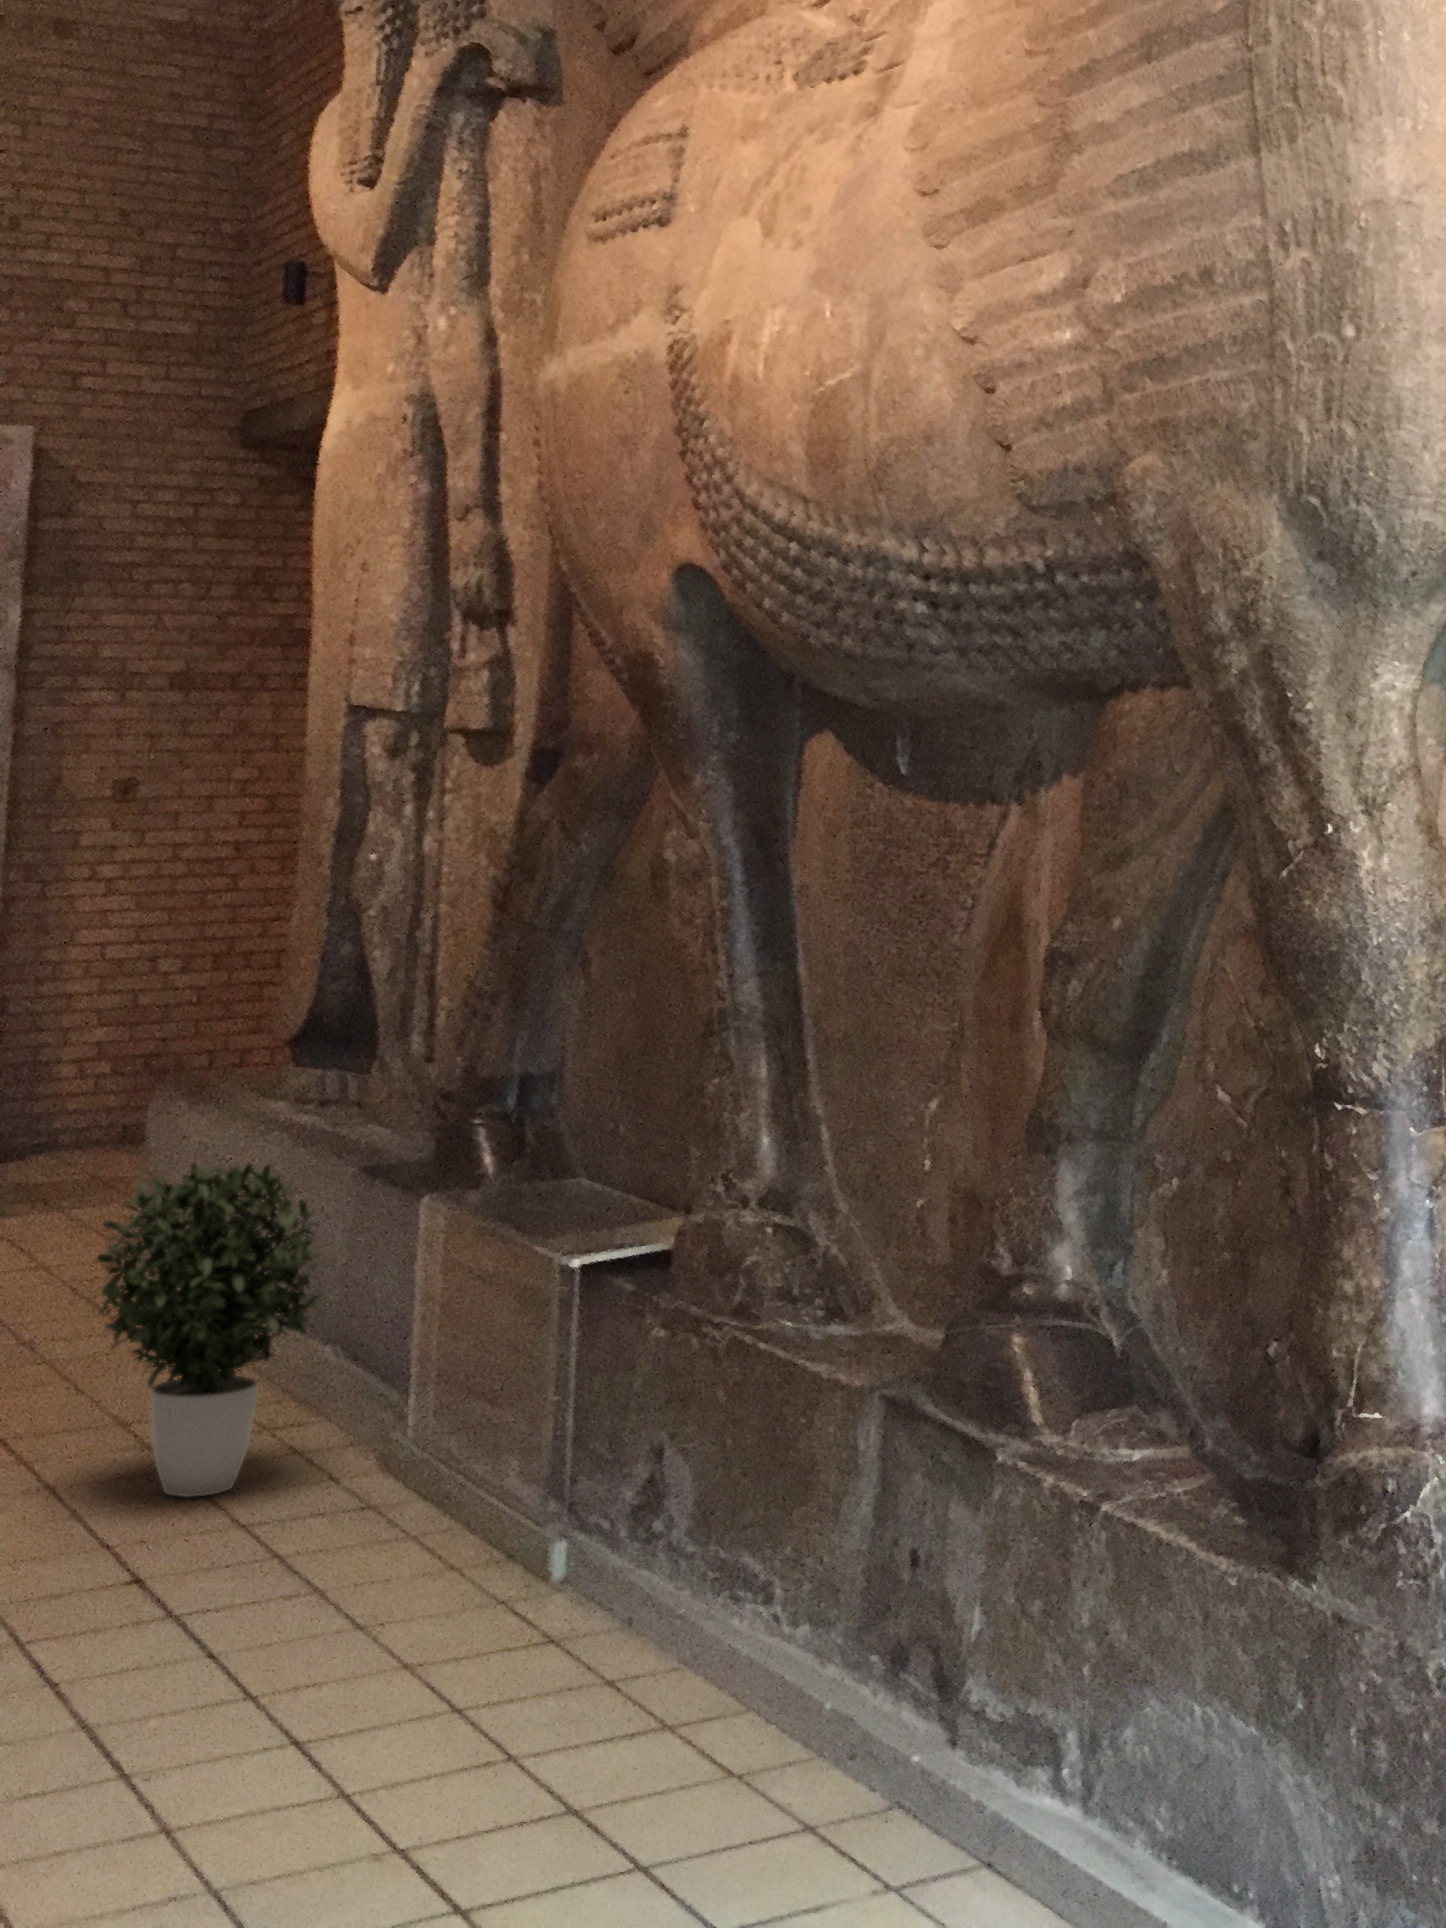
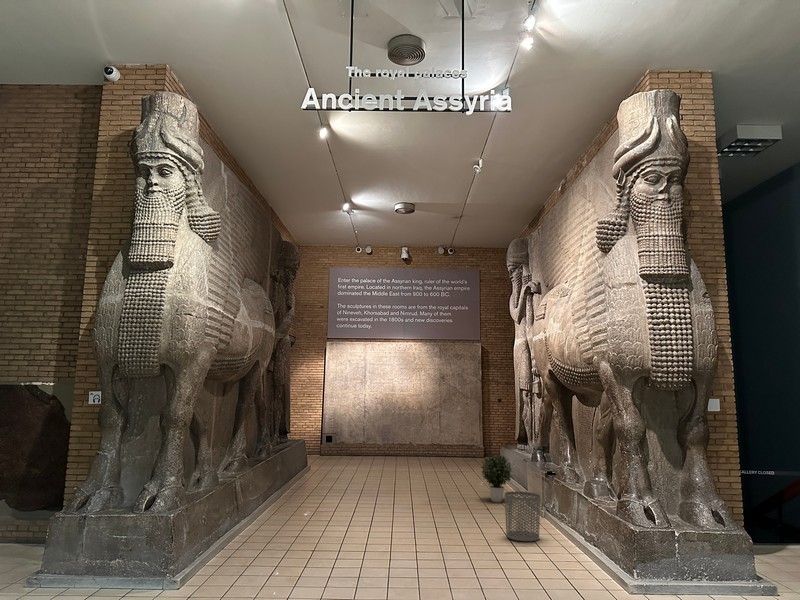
waste bin: none [373,1440,642,1833] -> present [505,492,540,541]

